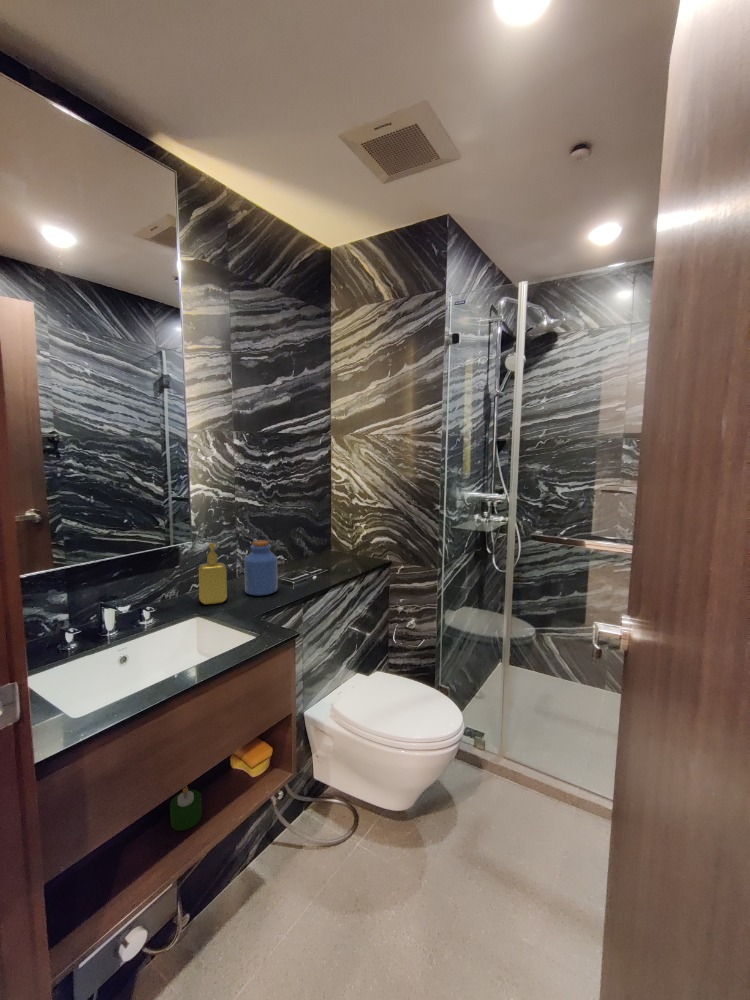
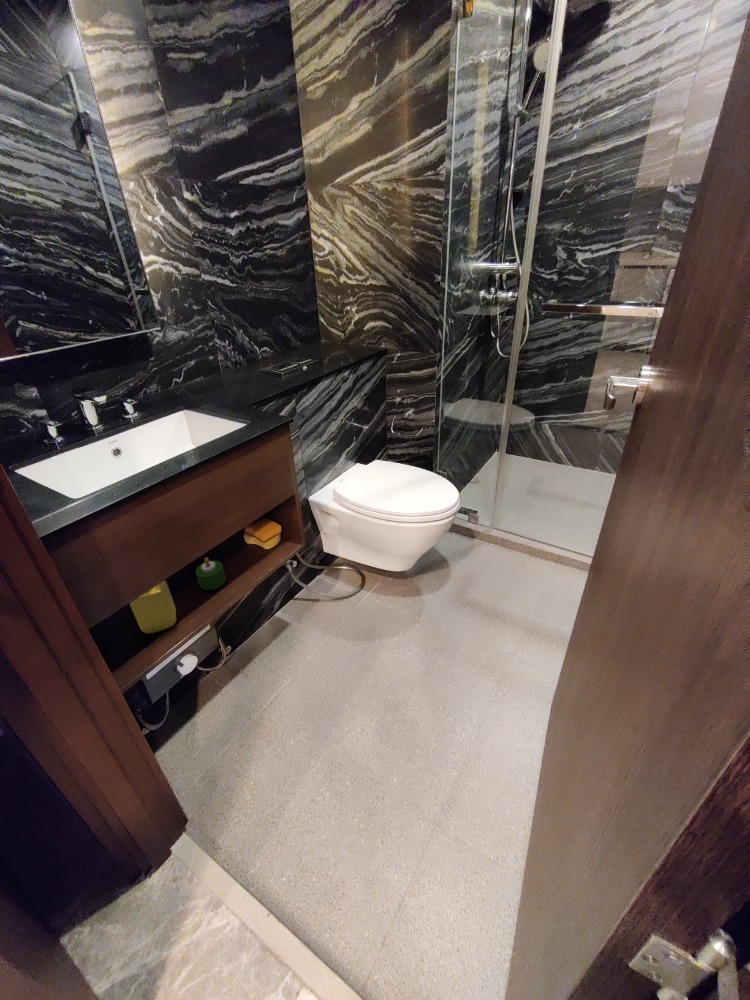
jar: present [244,540,278,596] -> none [224,325,266,387]
soap dispenser: present [199,543,227,604] -> present [130,580,176,633]

